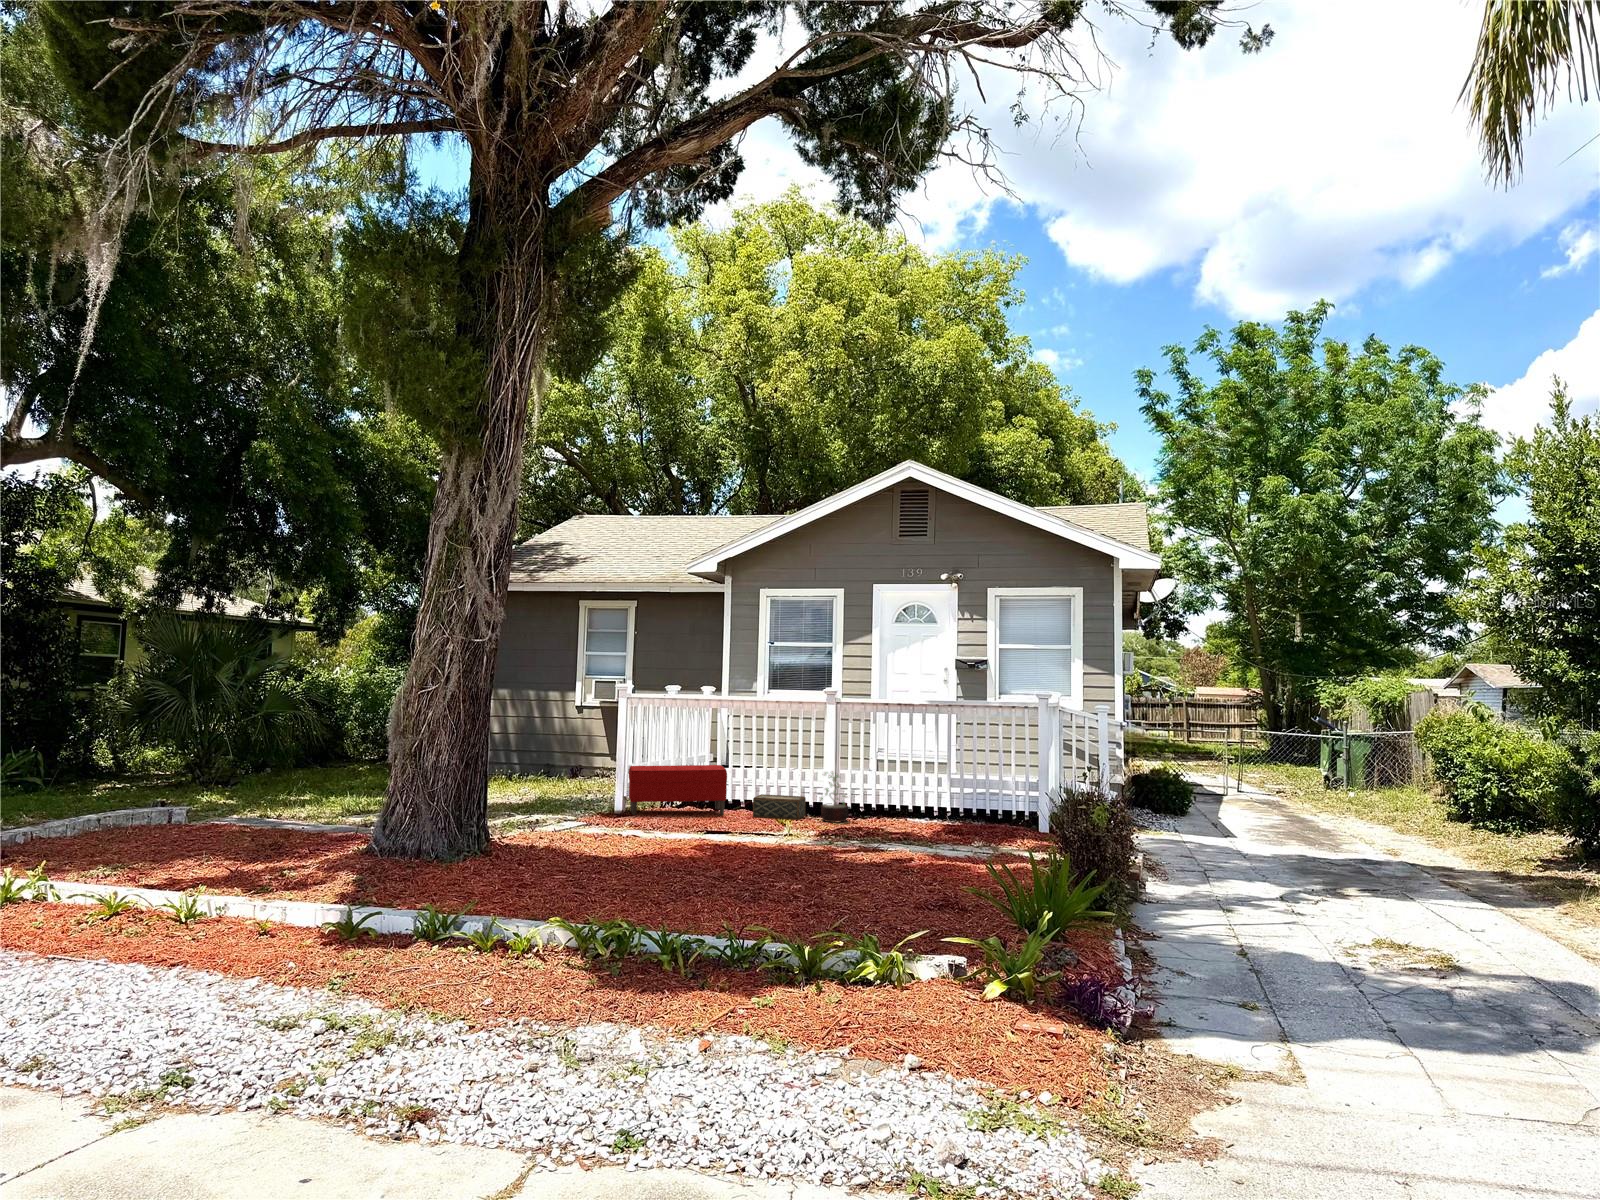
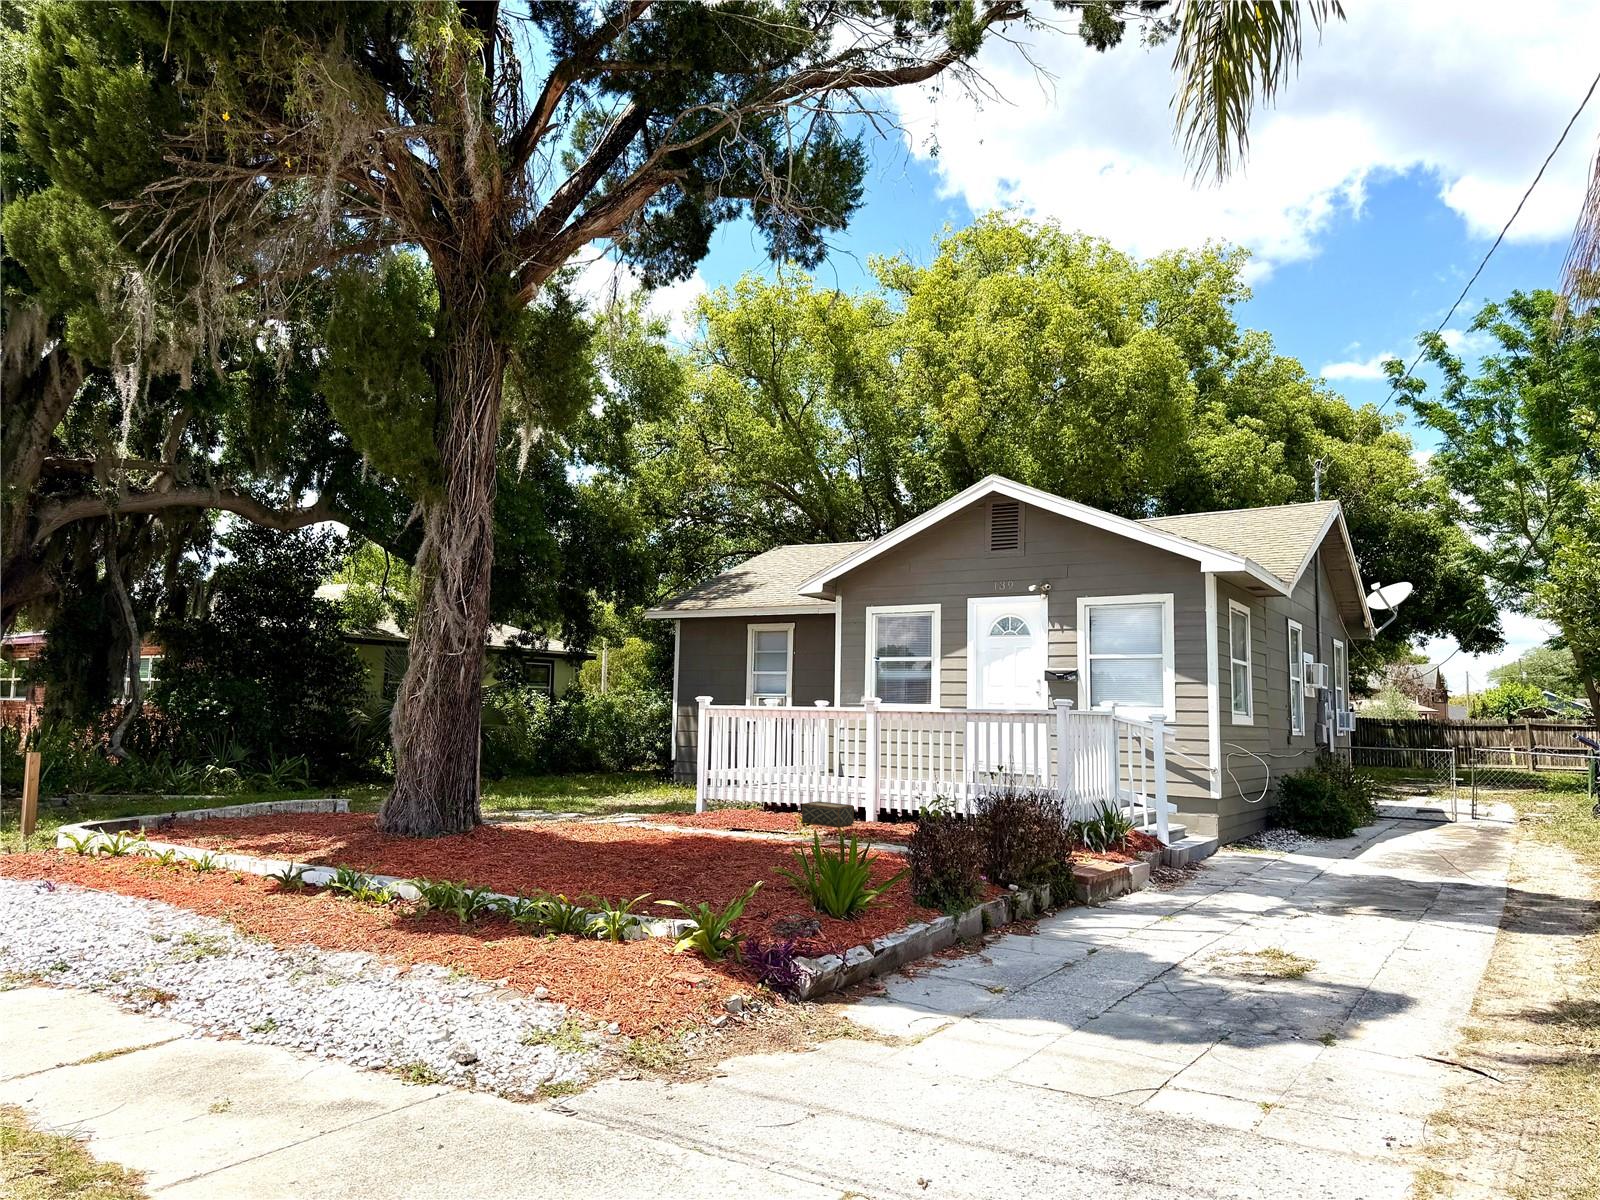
bench: present [629,765,727,815] -> none [694,770,788,819]
decorative plant: present [820,772,848,822] -> none [856,780,884,832]

